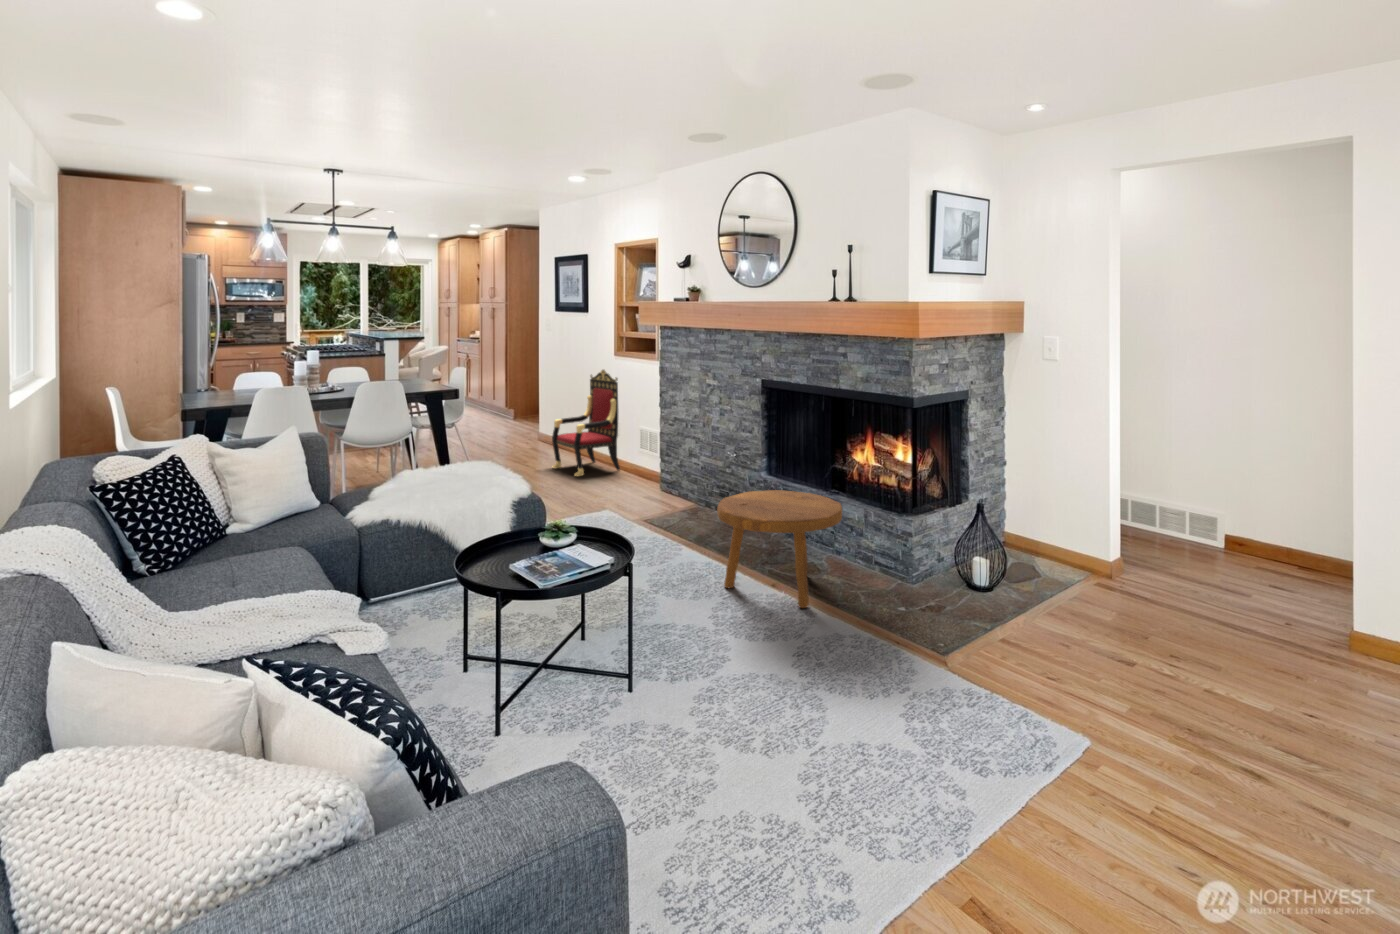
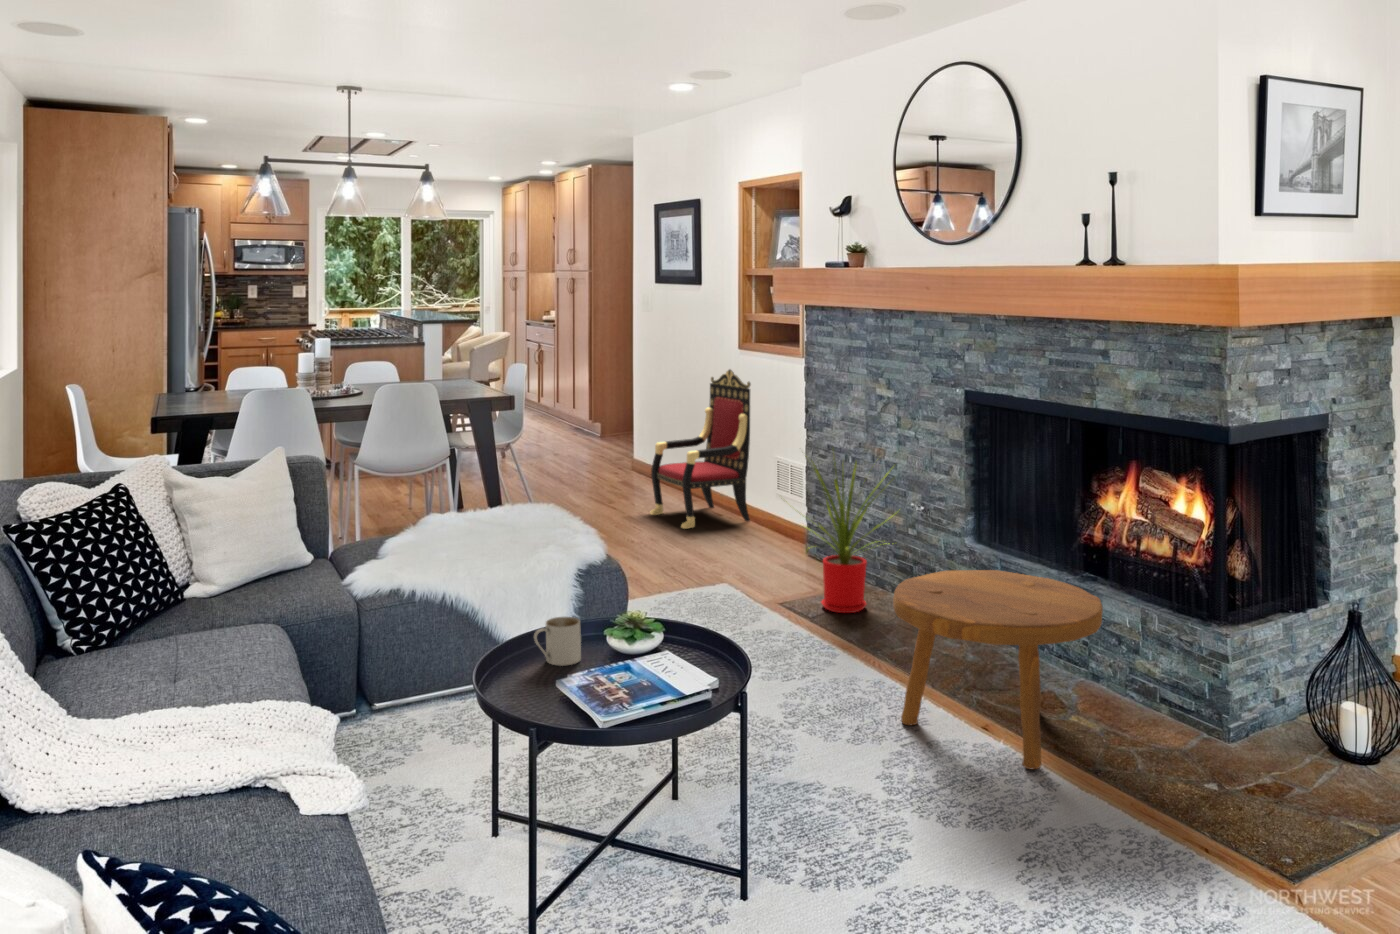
house plant: none [640,417,719,524] -> present [805,456,900,613]
mug: none [489,528,521,559] -> present [534,617,581,666]

